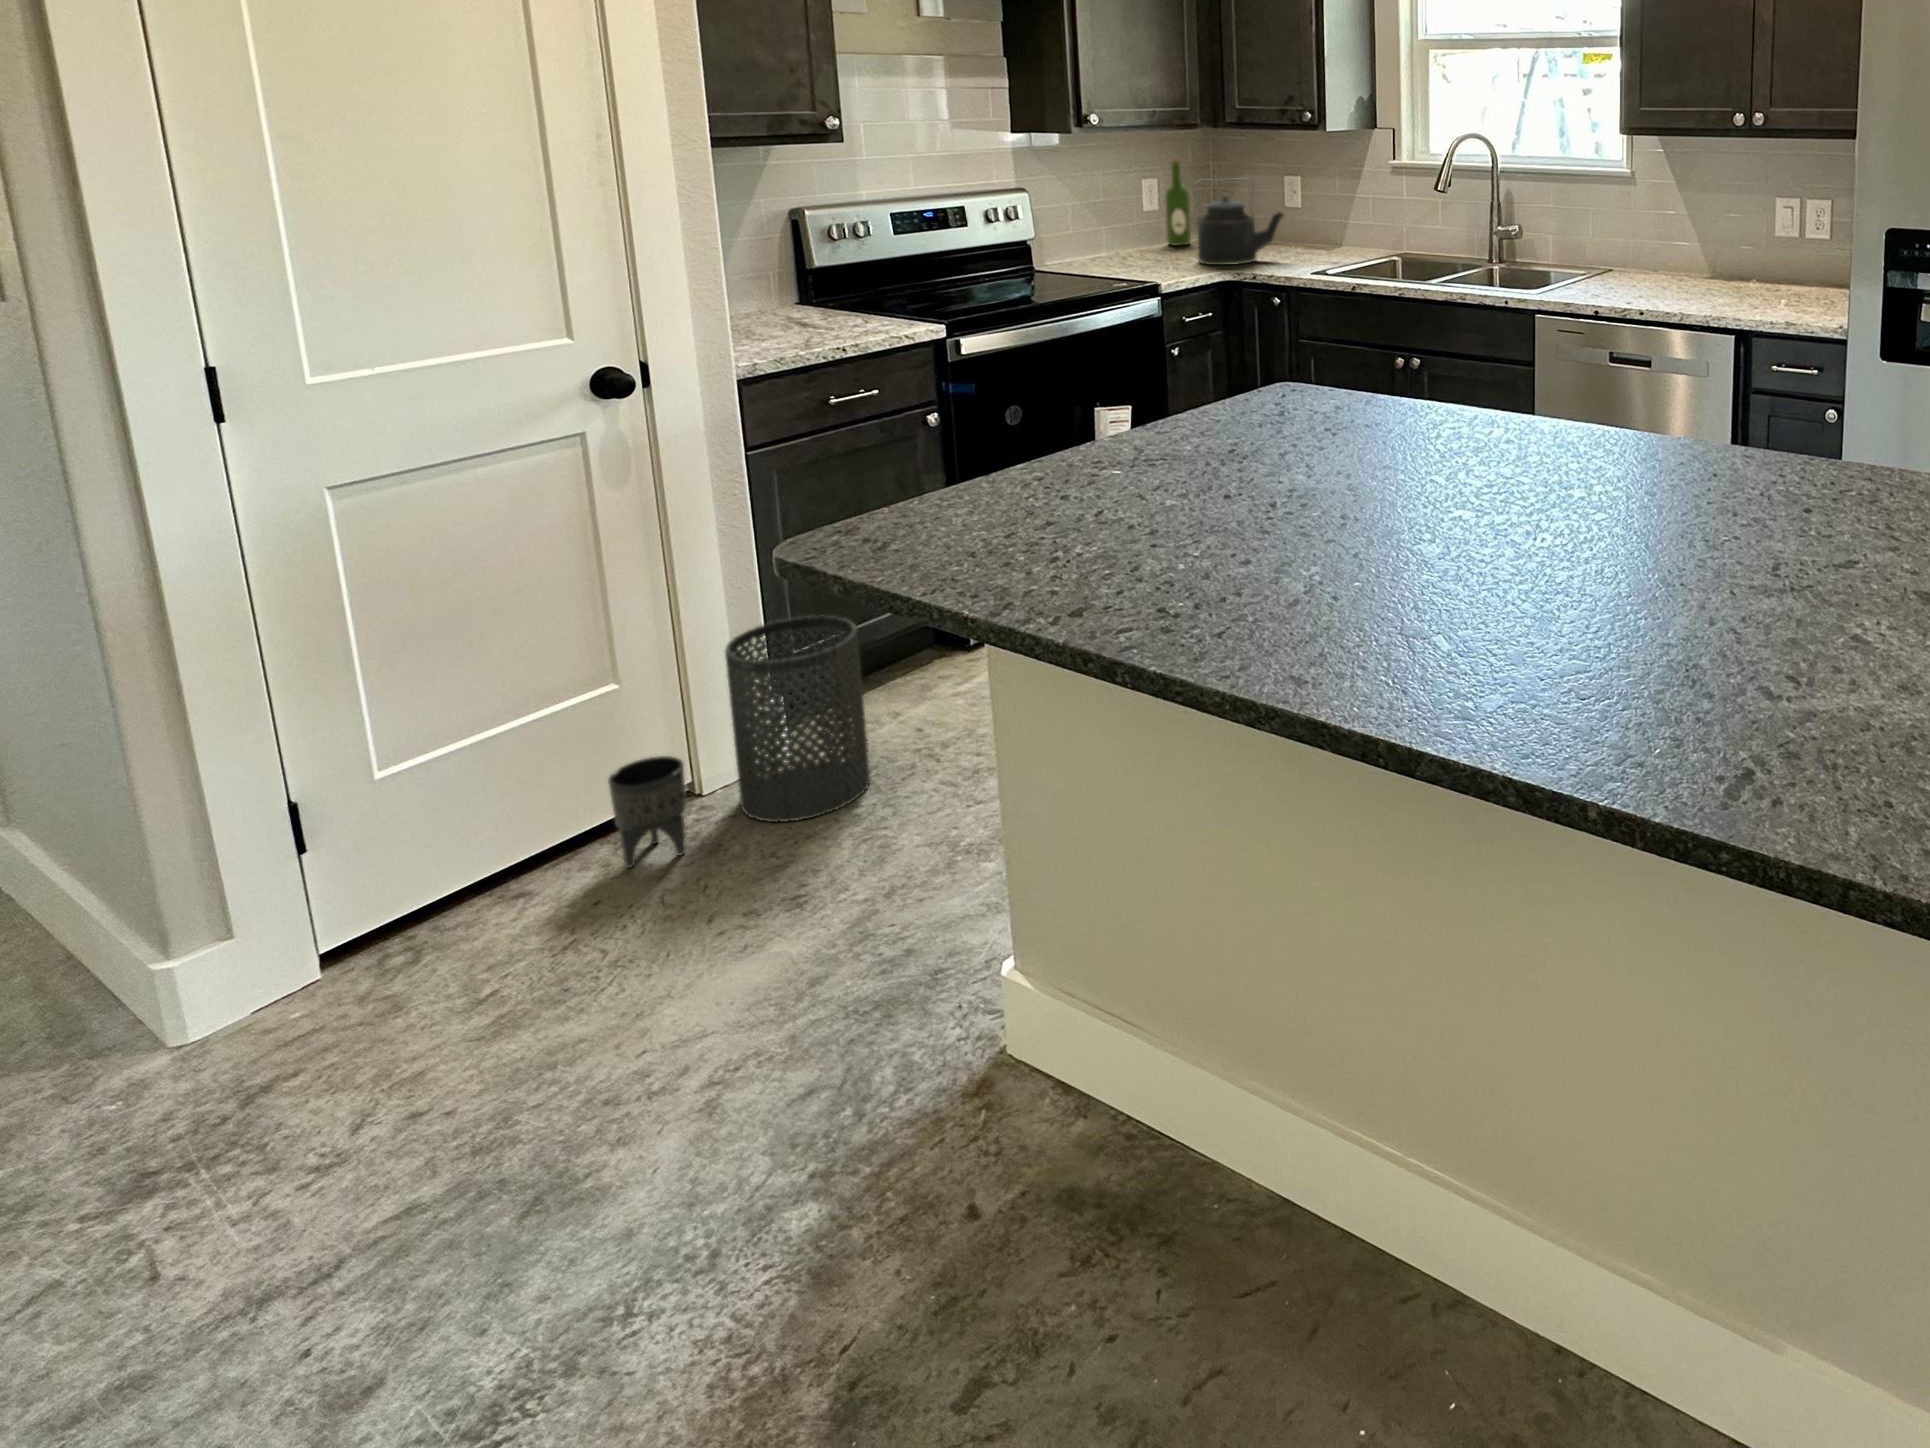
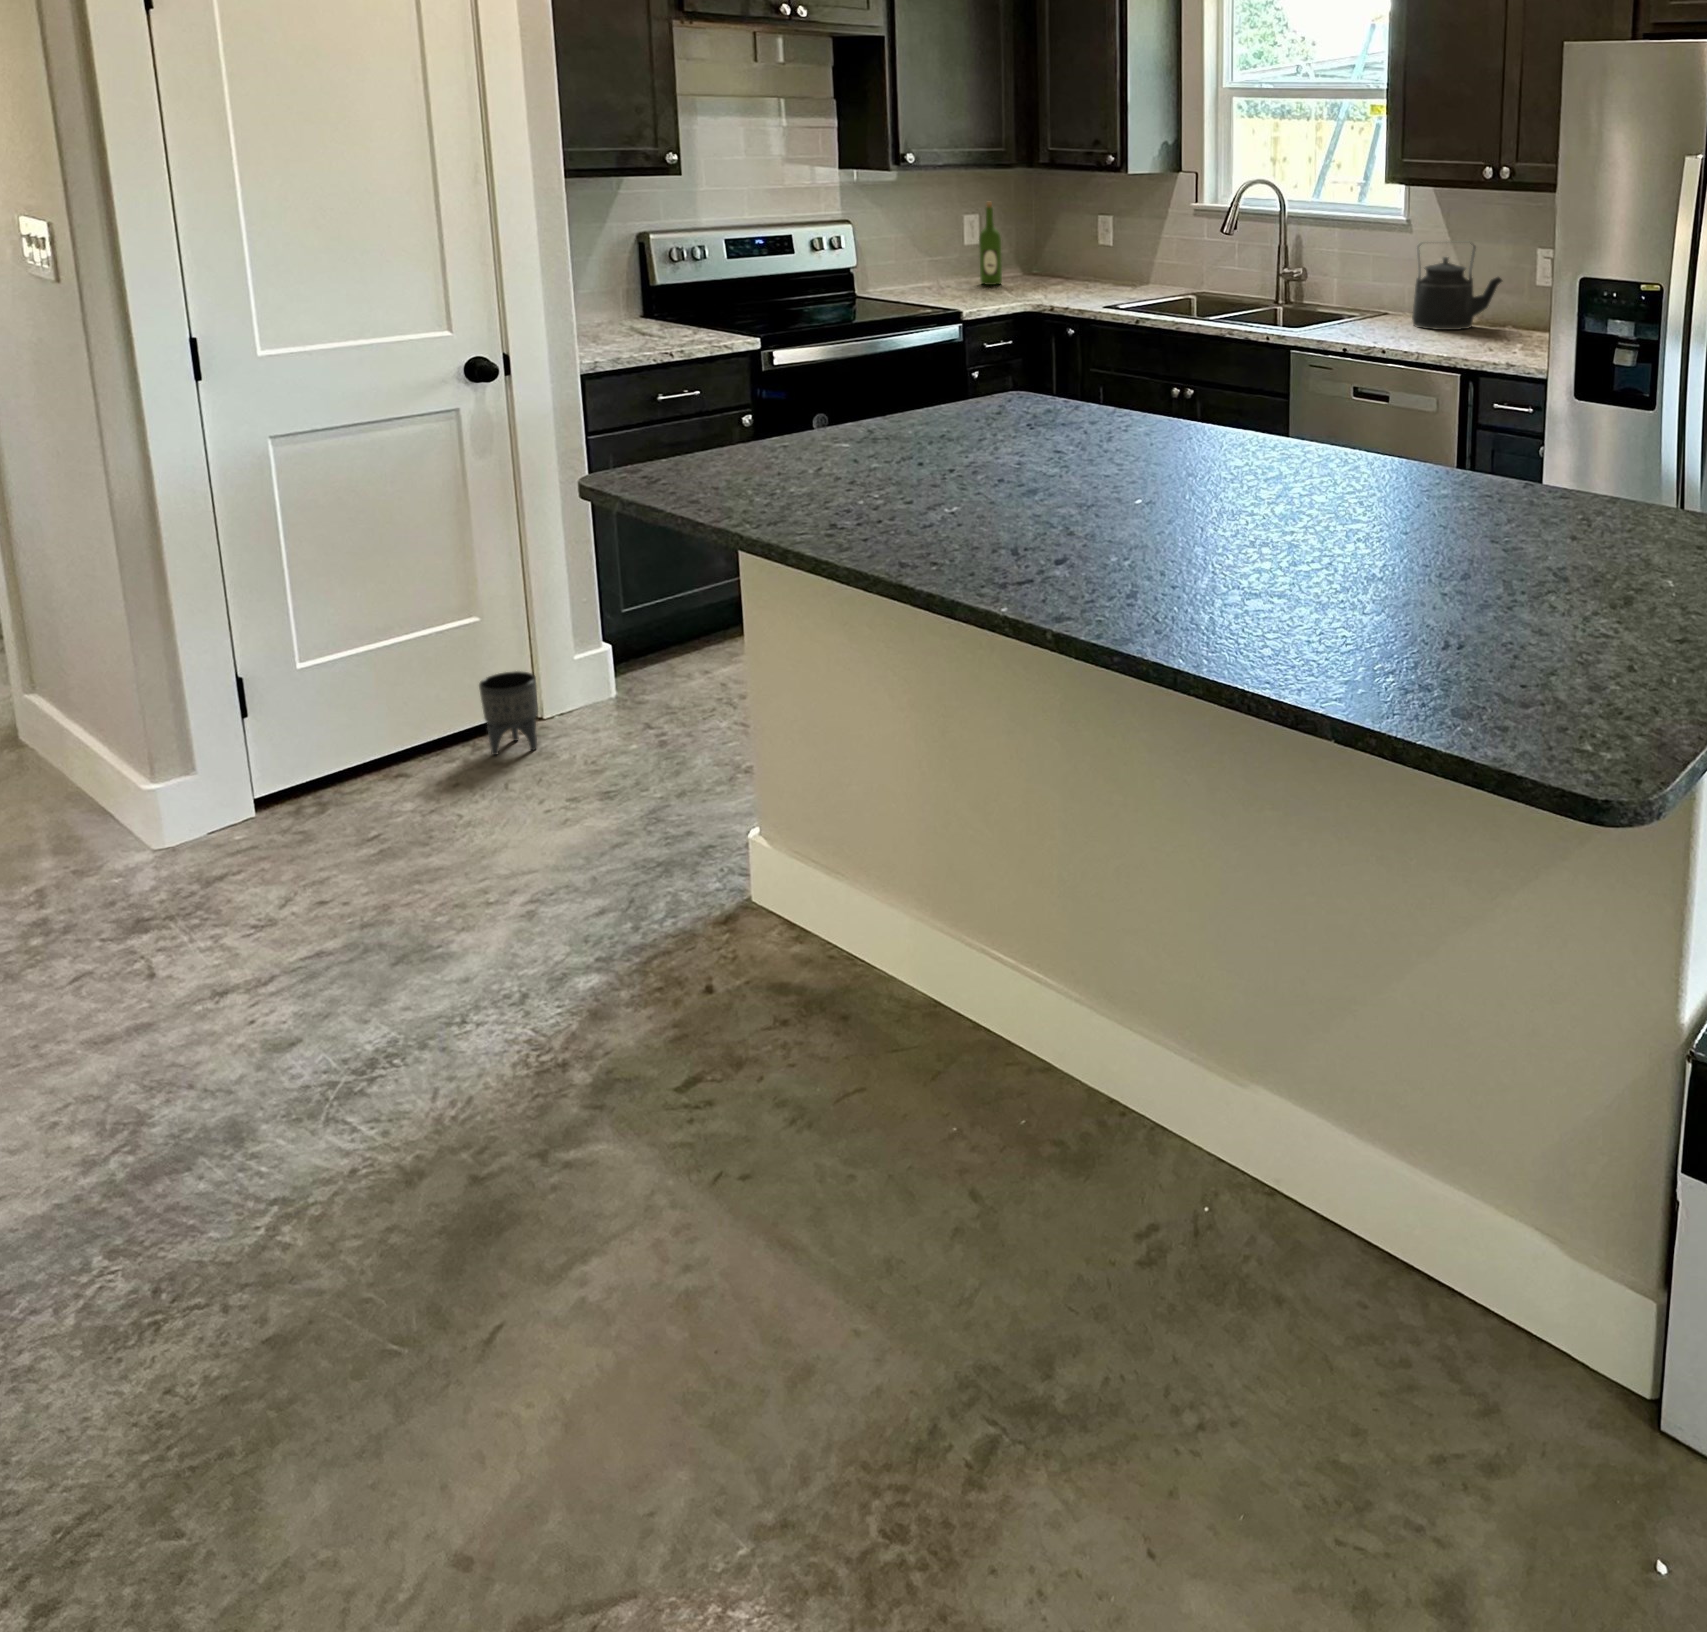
kettle: present [1196,193,1284,265] -> present [1412,242,1502,330]
trash can: present [725,616,870,822] -> none [570,573,685,735]

